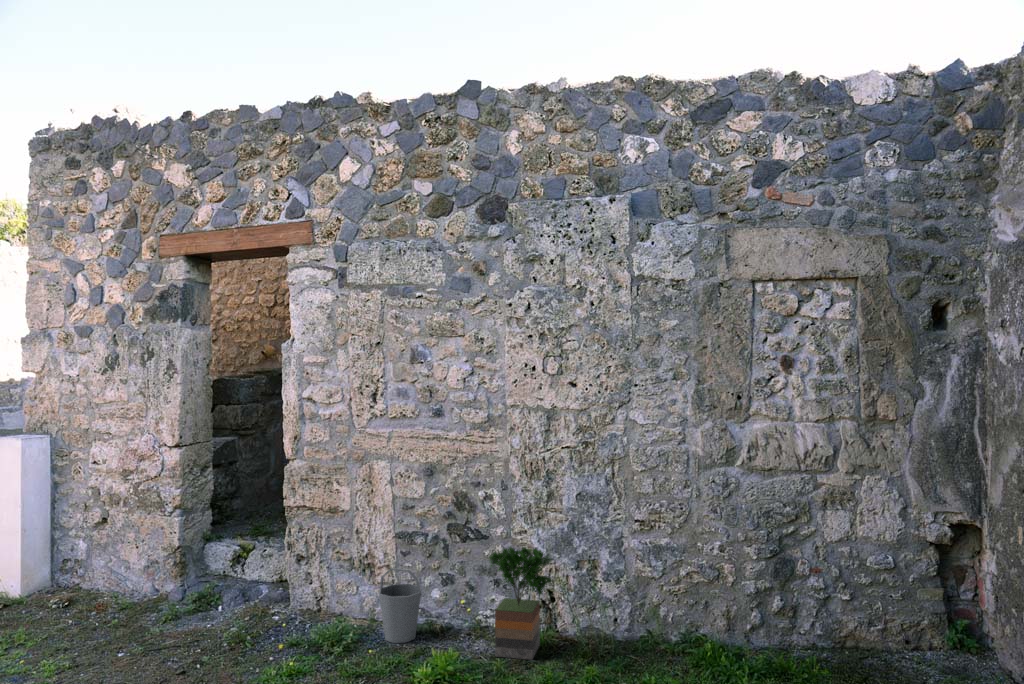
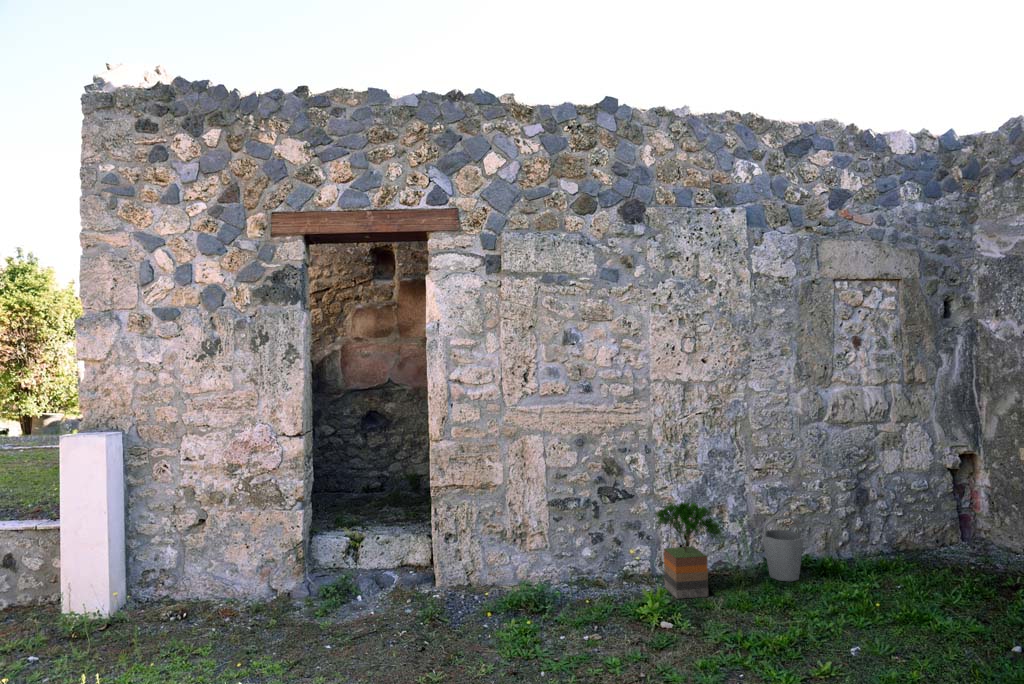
bucket: present [379,568,421,643] -> present [762,516,804,581]

